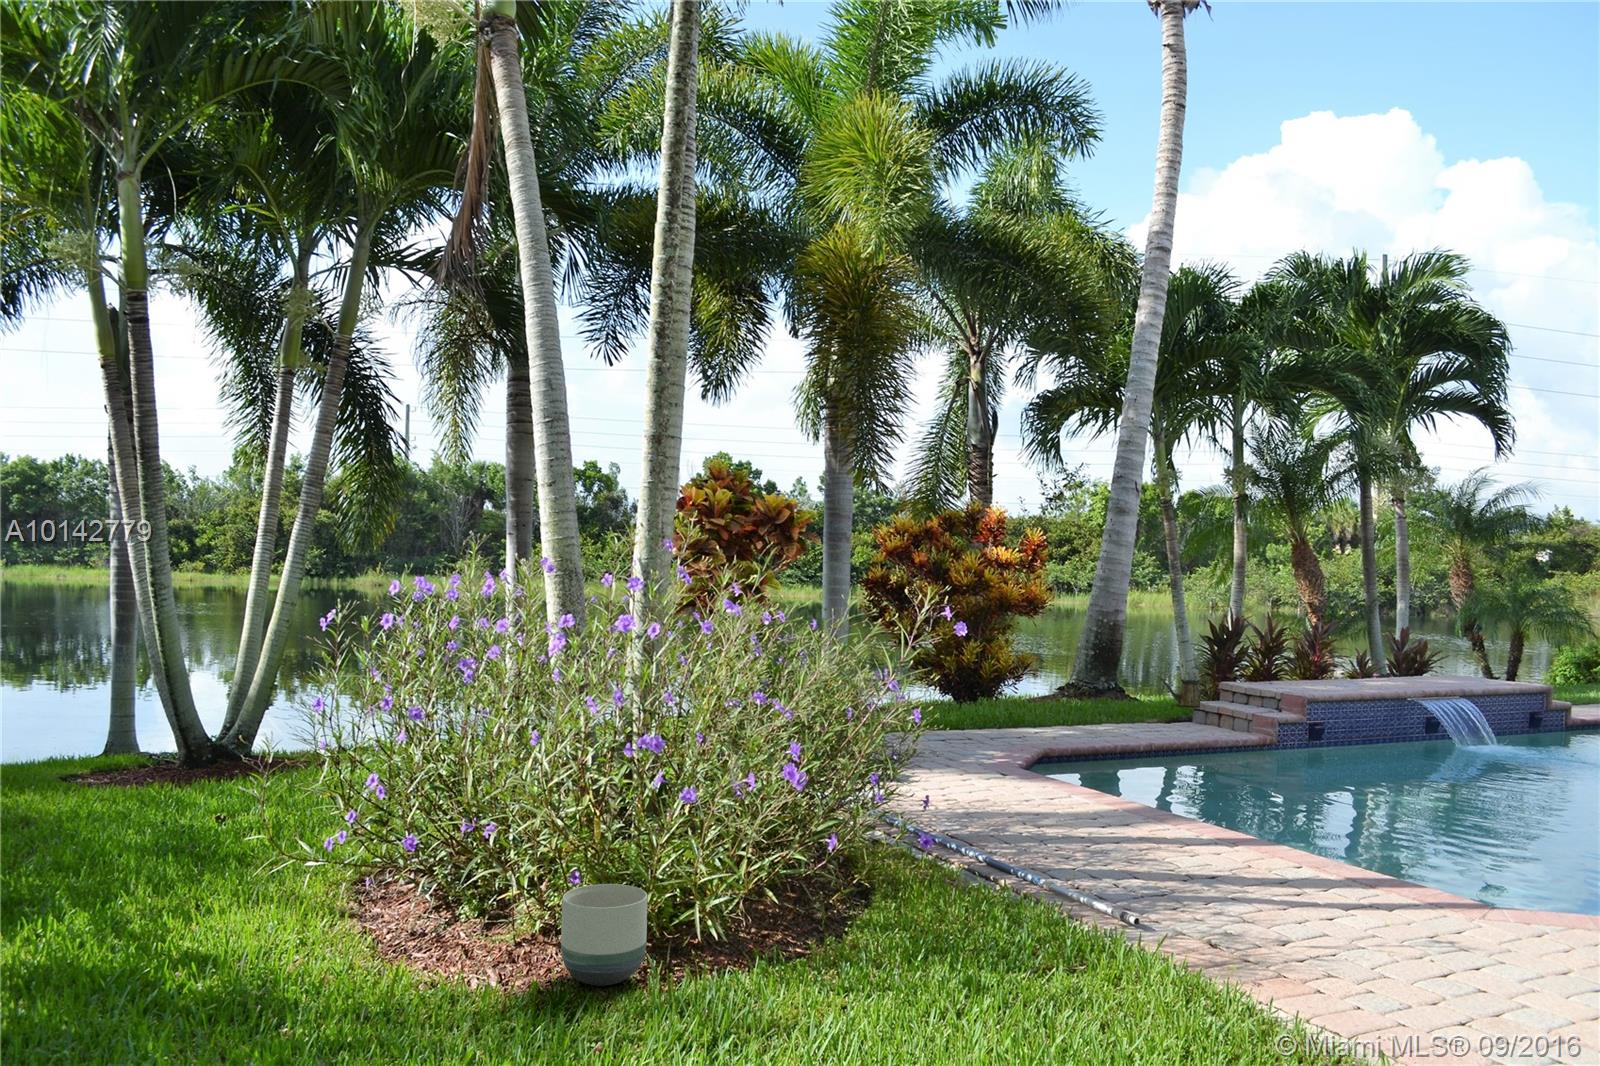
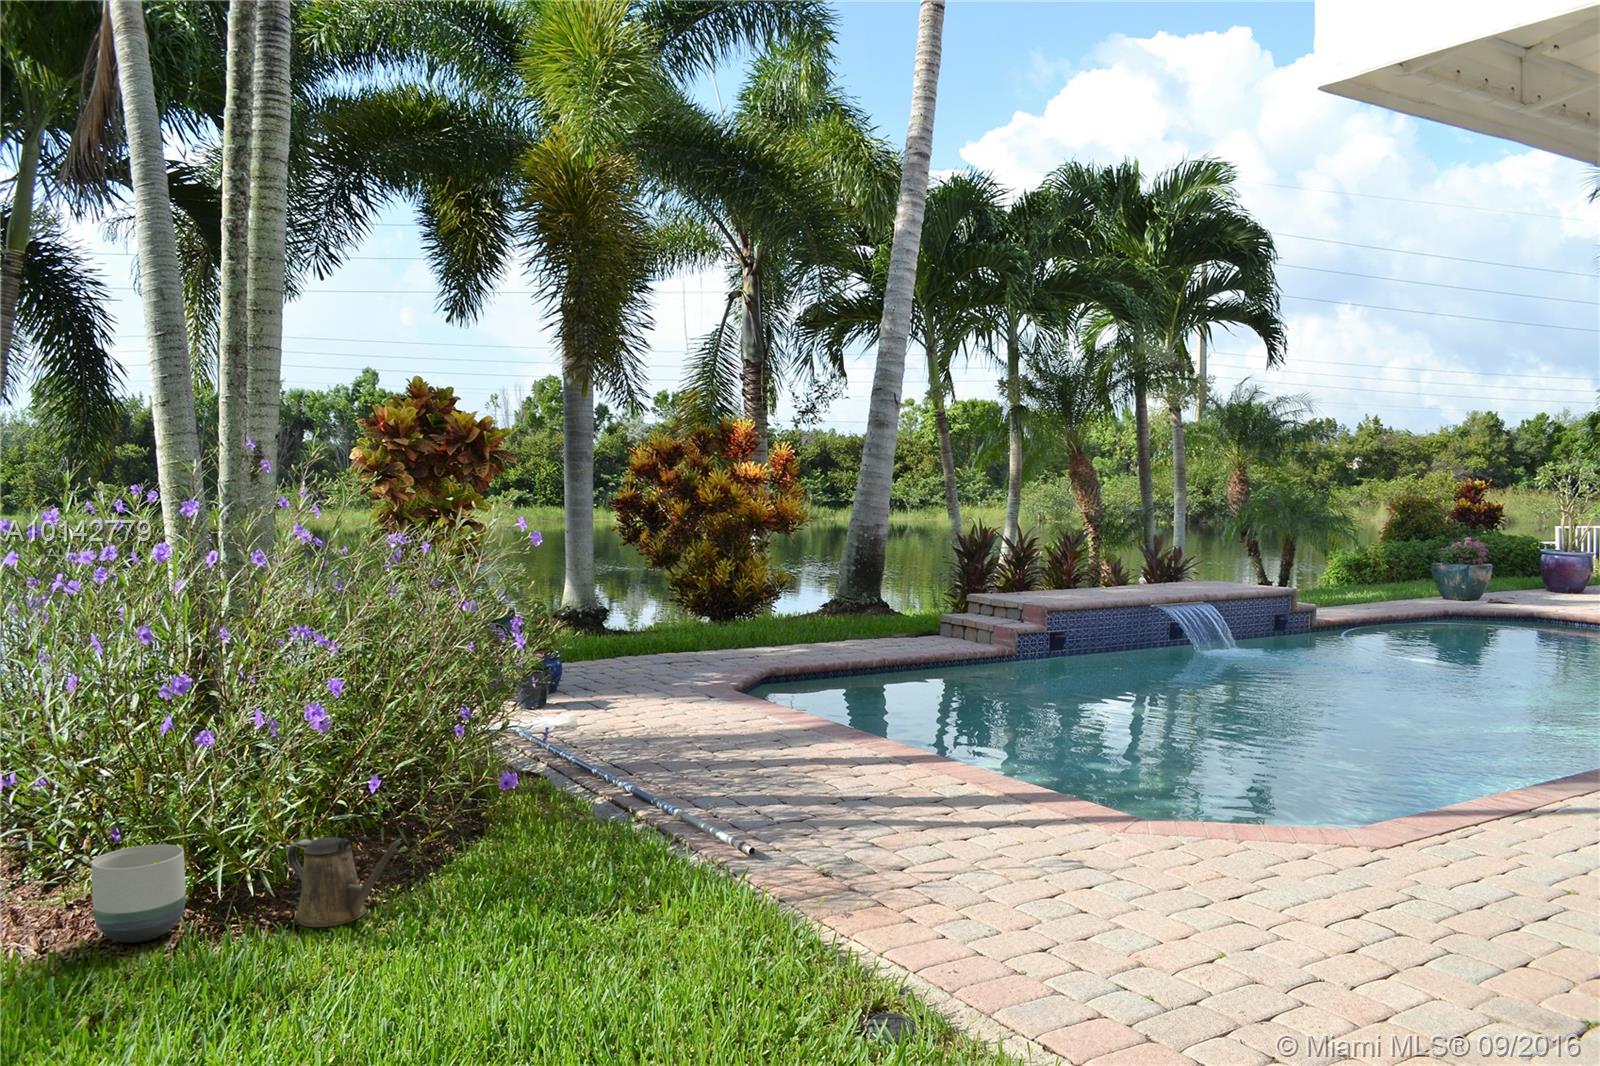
watering can: present [1158,676,1207,707] -> present [287,837,404,927]

